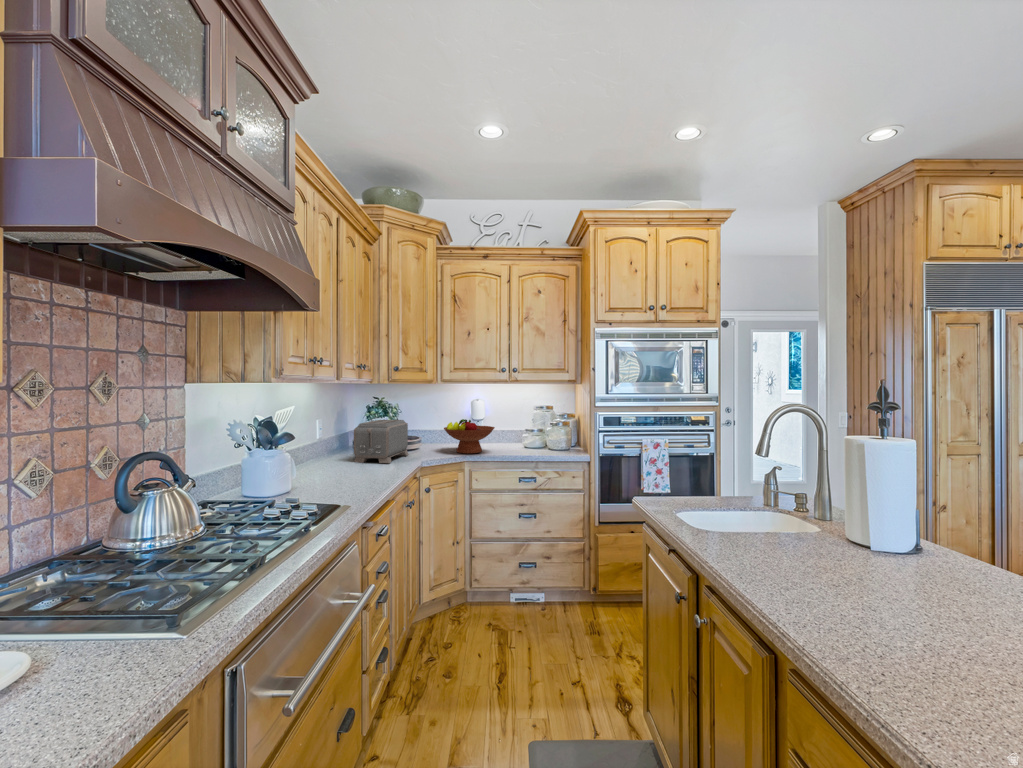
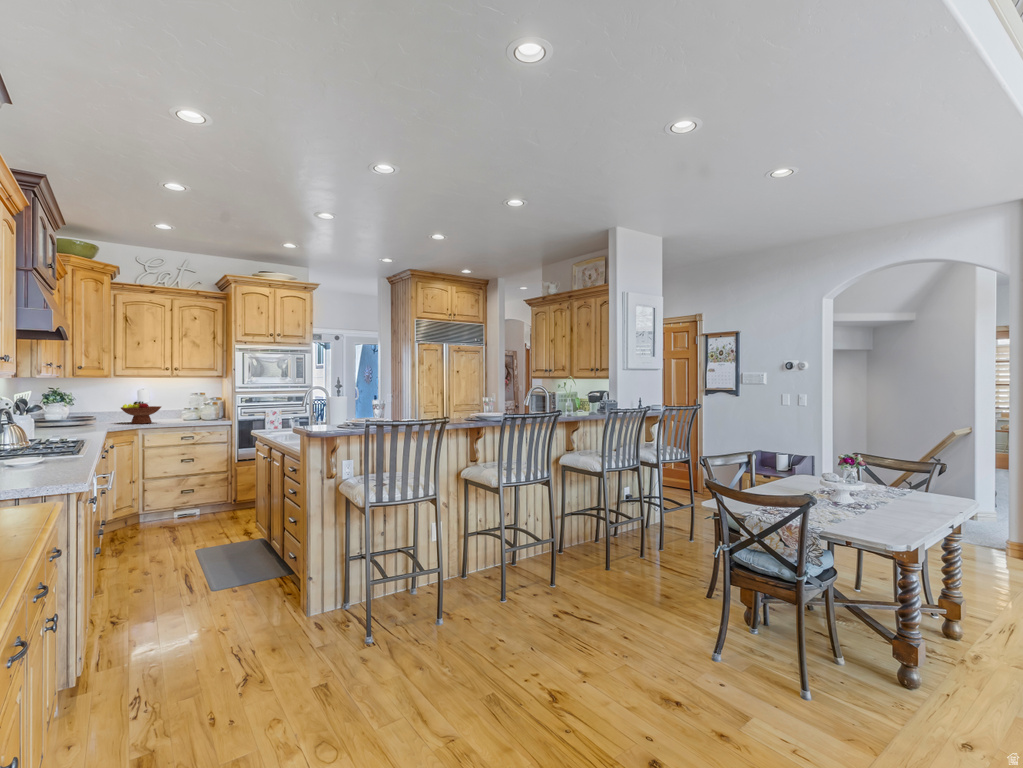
toaster: present [354,420,409,463] -> none [53,402,94,429]

